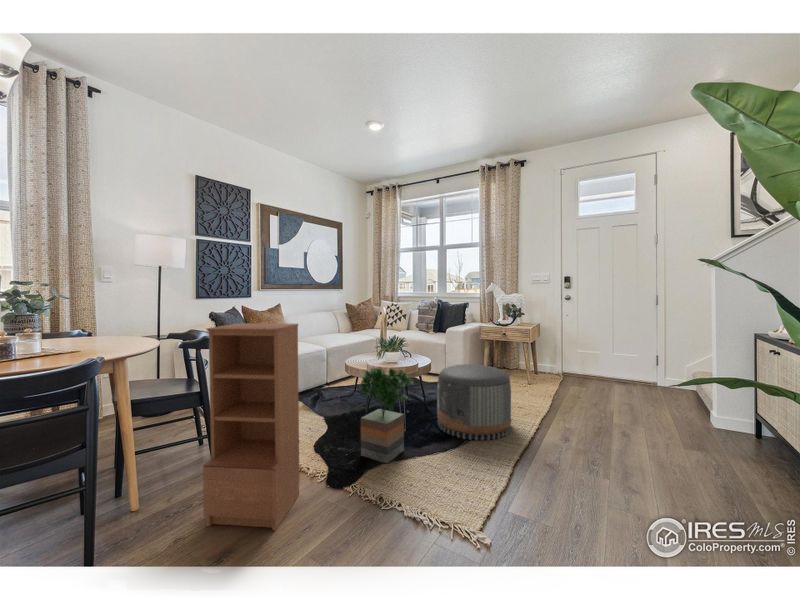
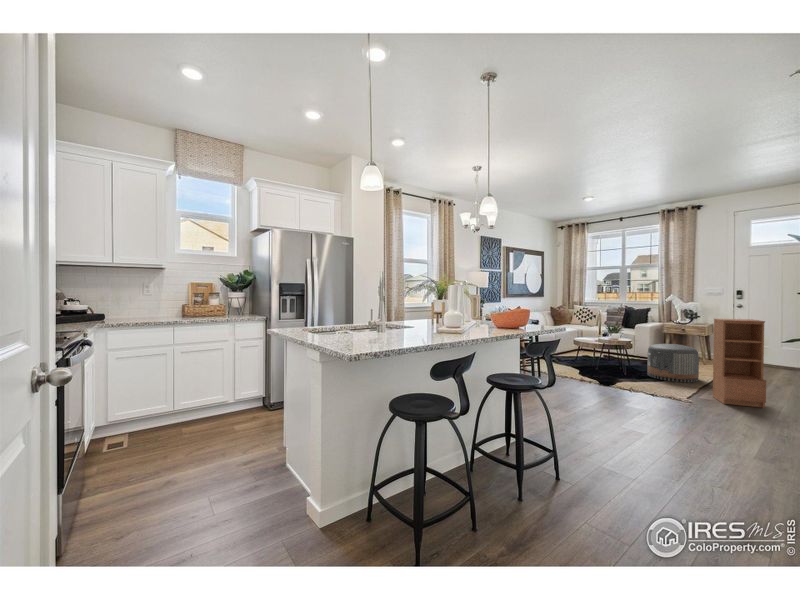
bookcase: present [203,323,300,530] -> present [713,319,766,408]
potted tree: present [360,368,413,463] -> none [611,340,643,384]

